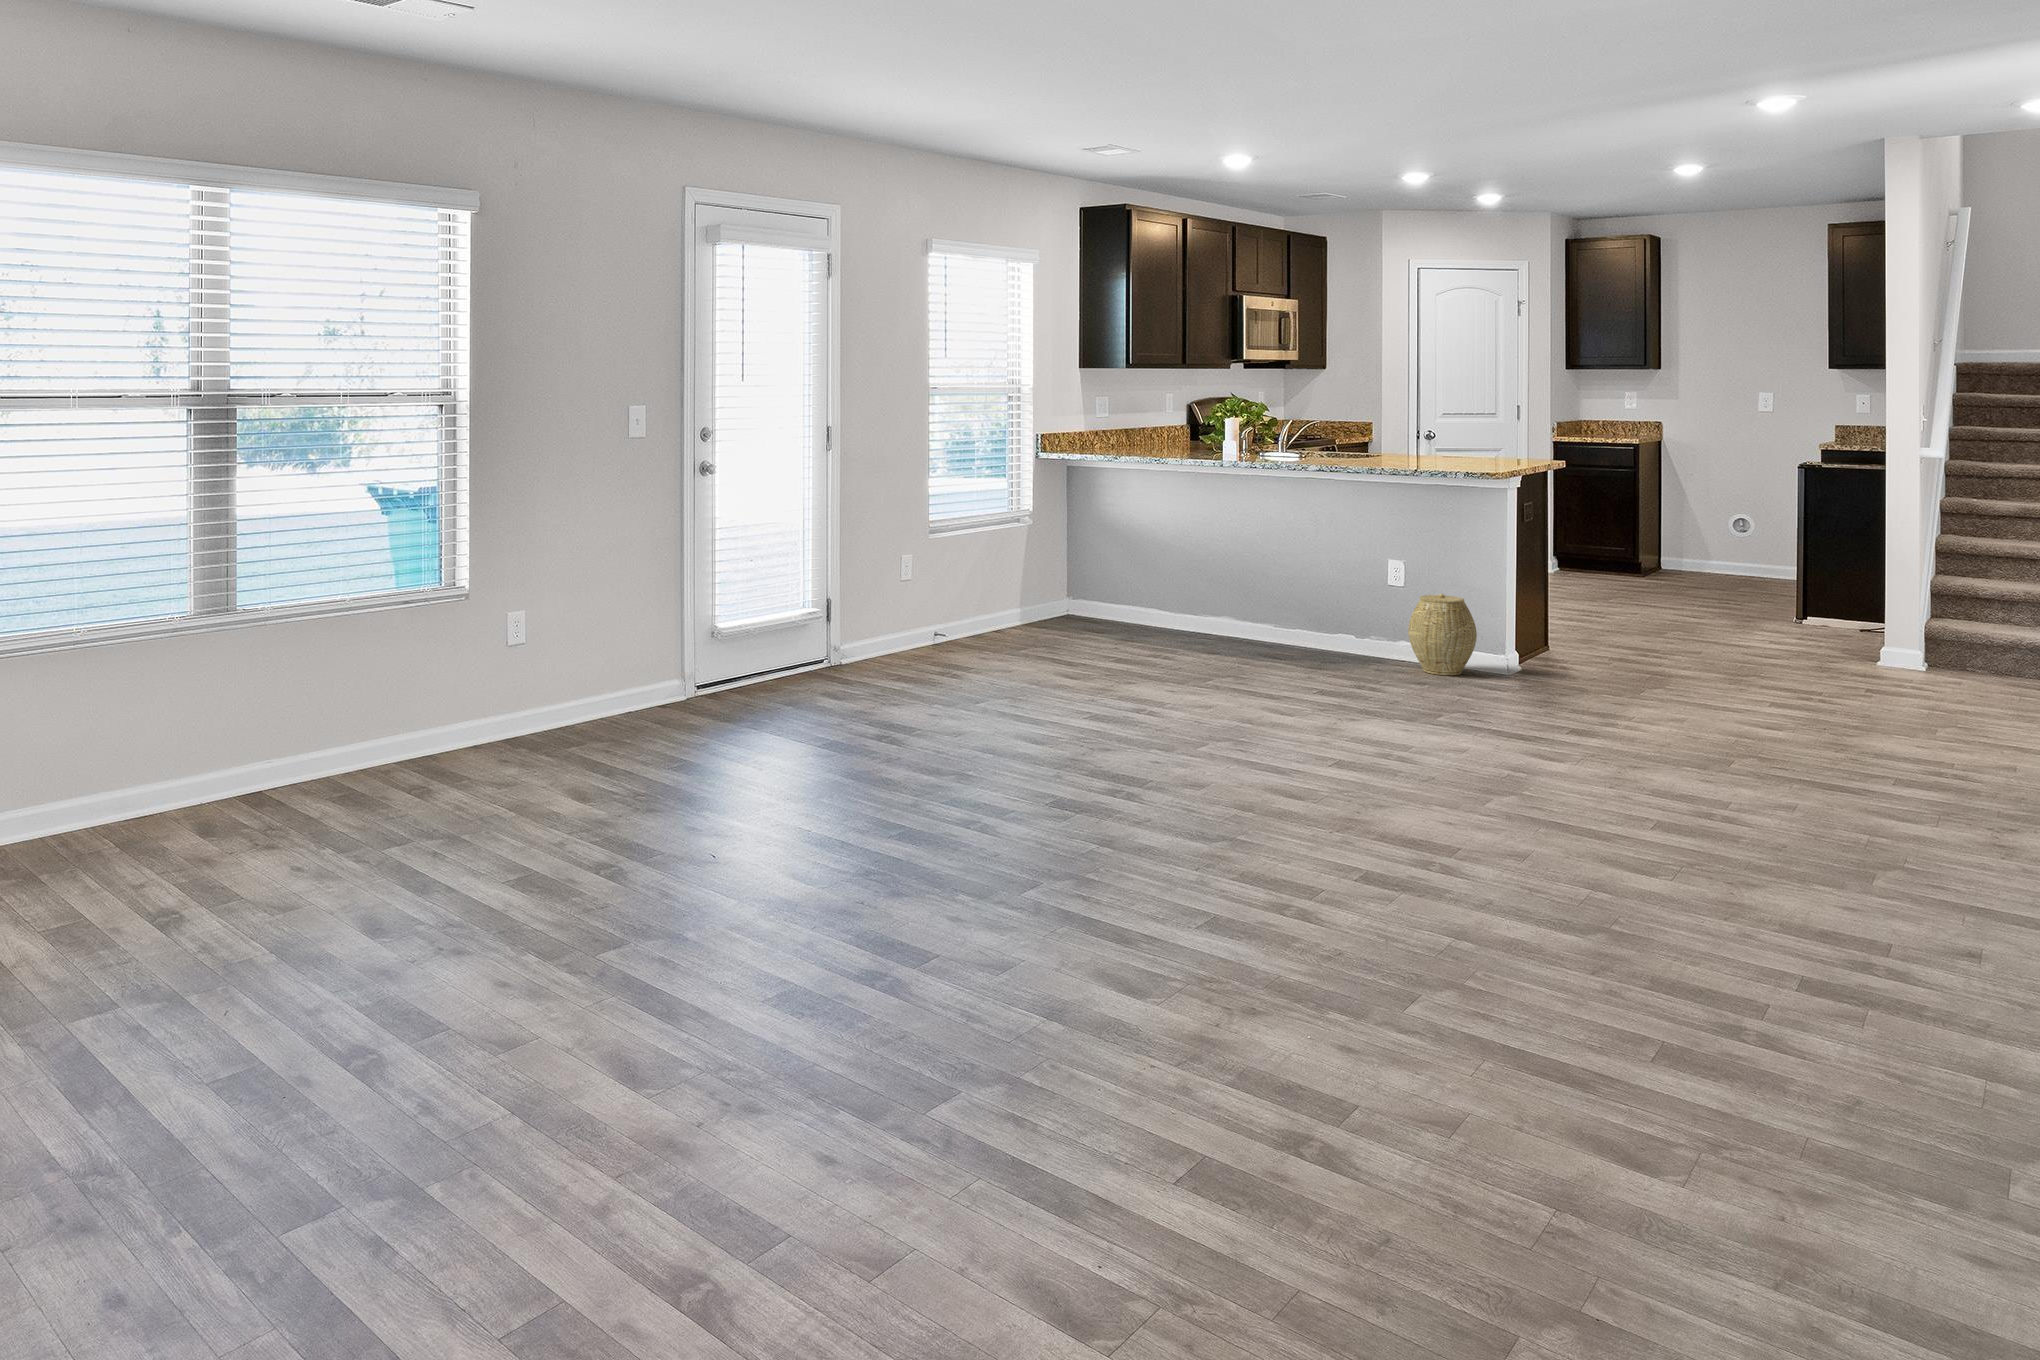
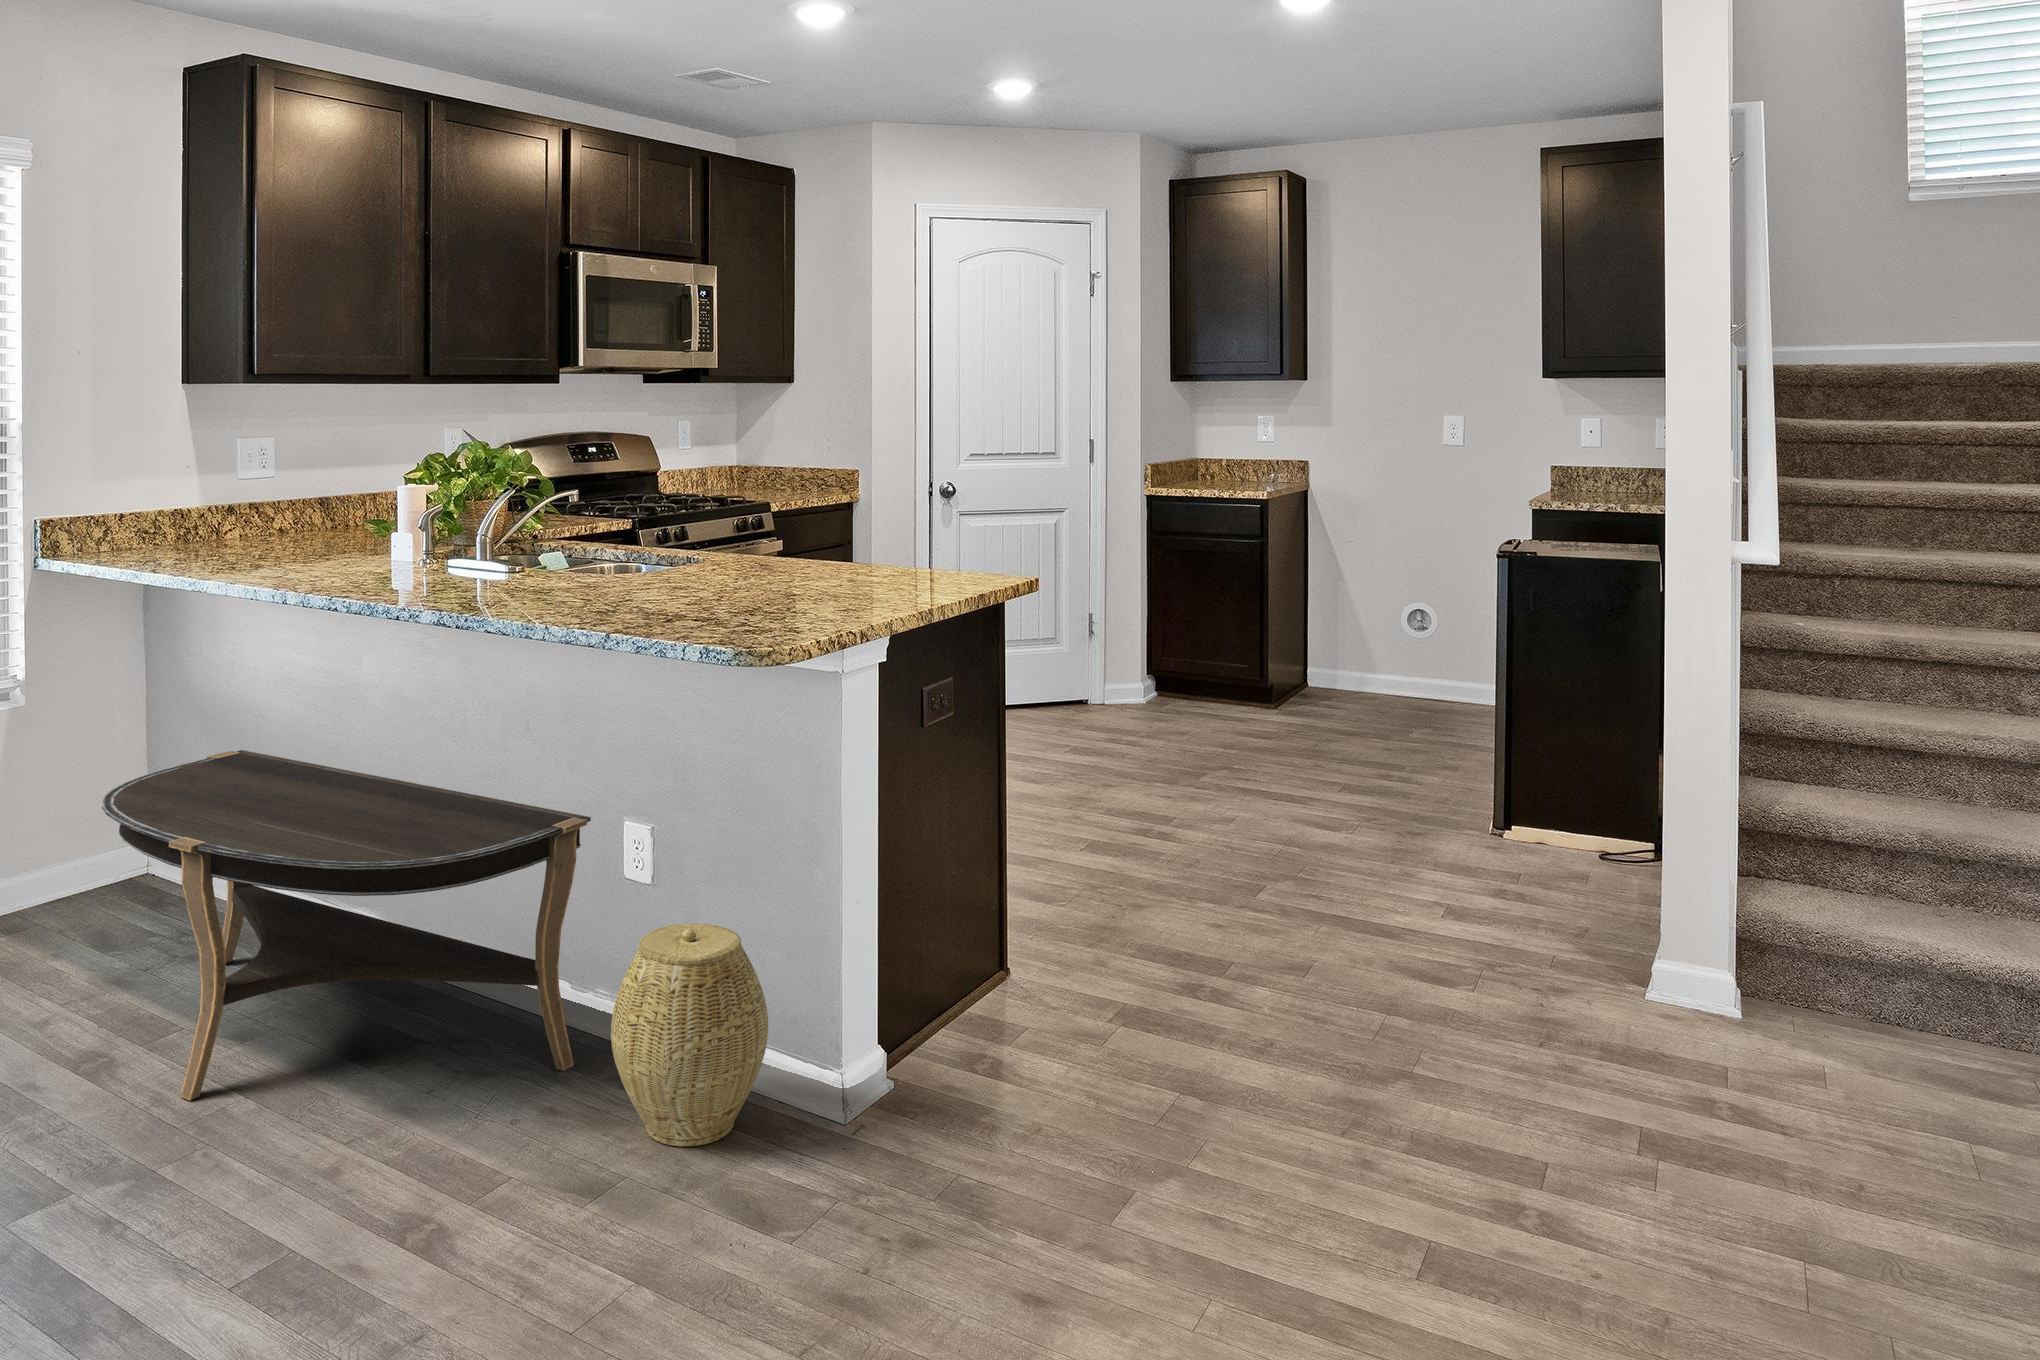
coffee table: none [1144,539,1377,661] -> present [102,750,591,1101]

